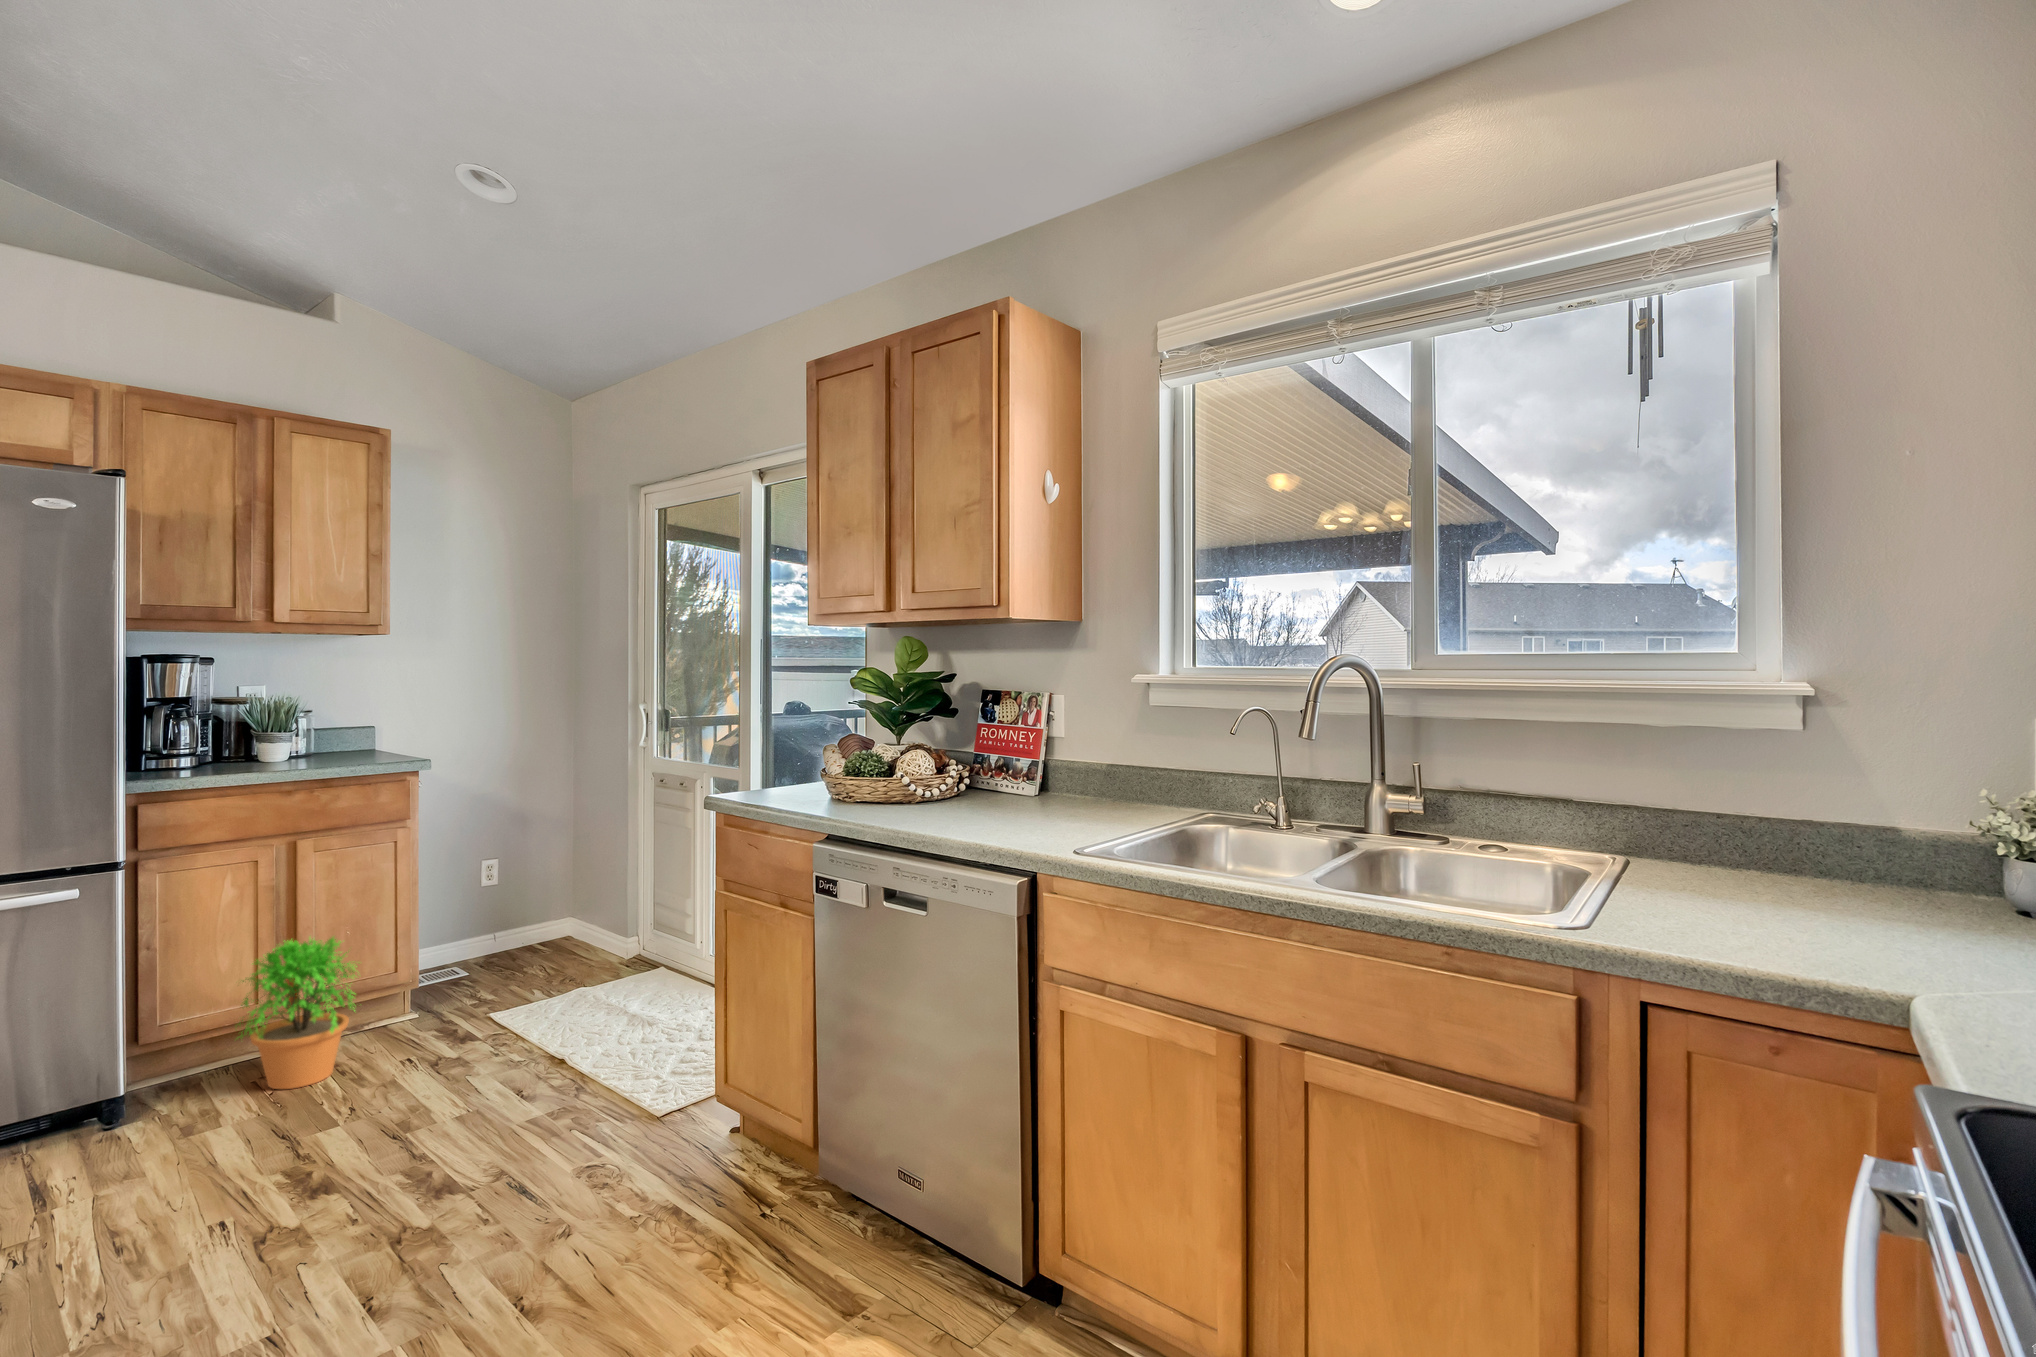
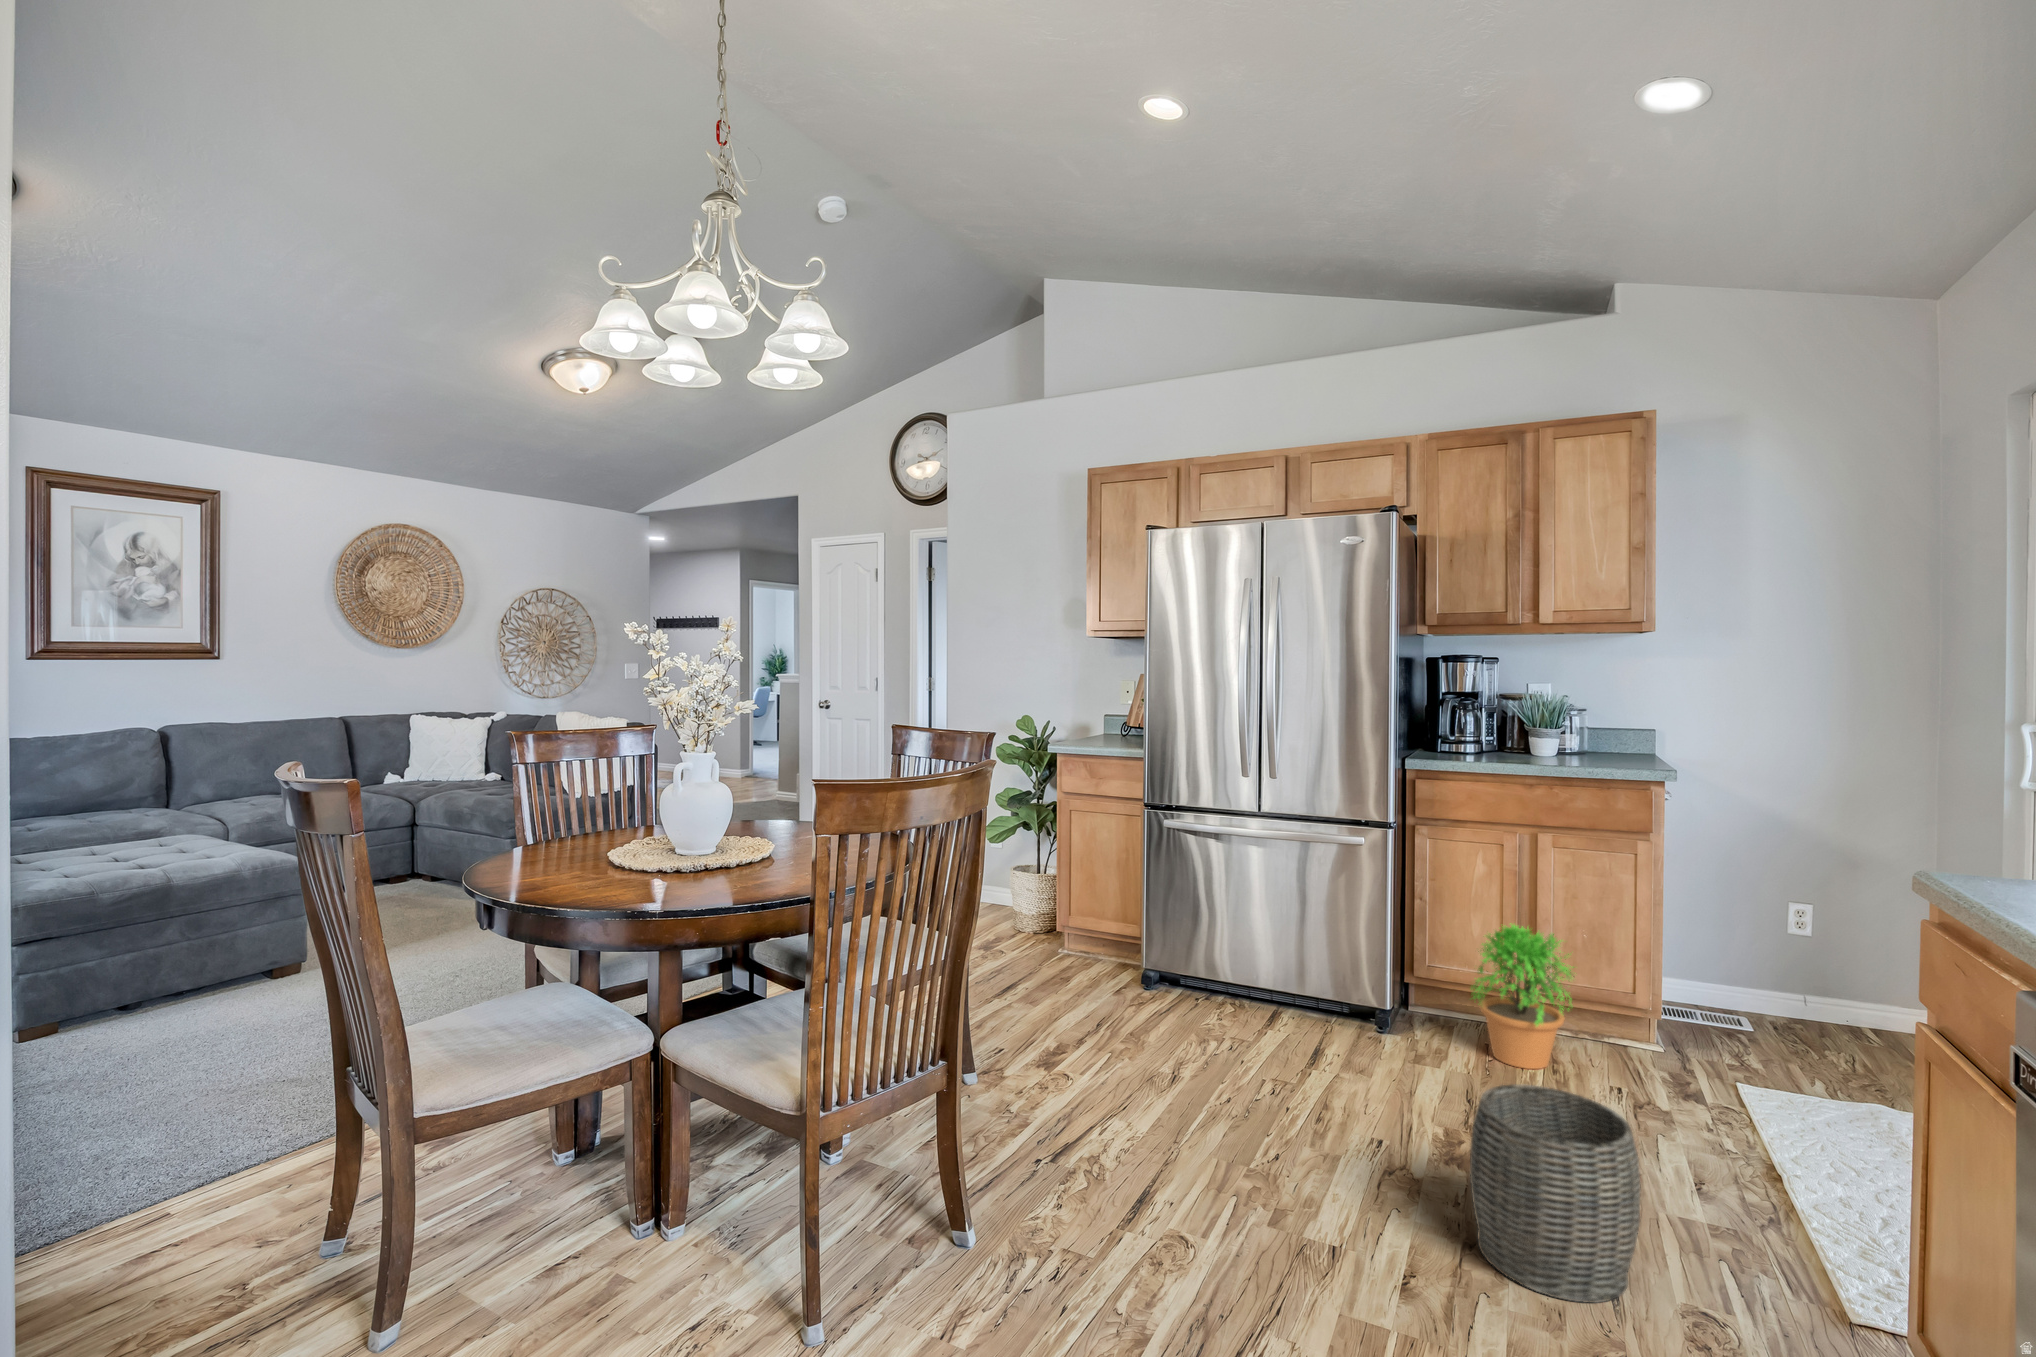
woven basket: none [387,1049,542,1241] -> present [1470,1084,1640,1303]

